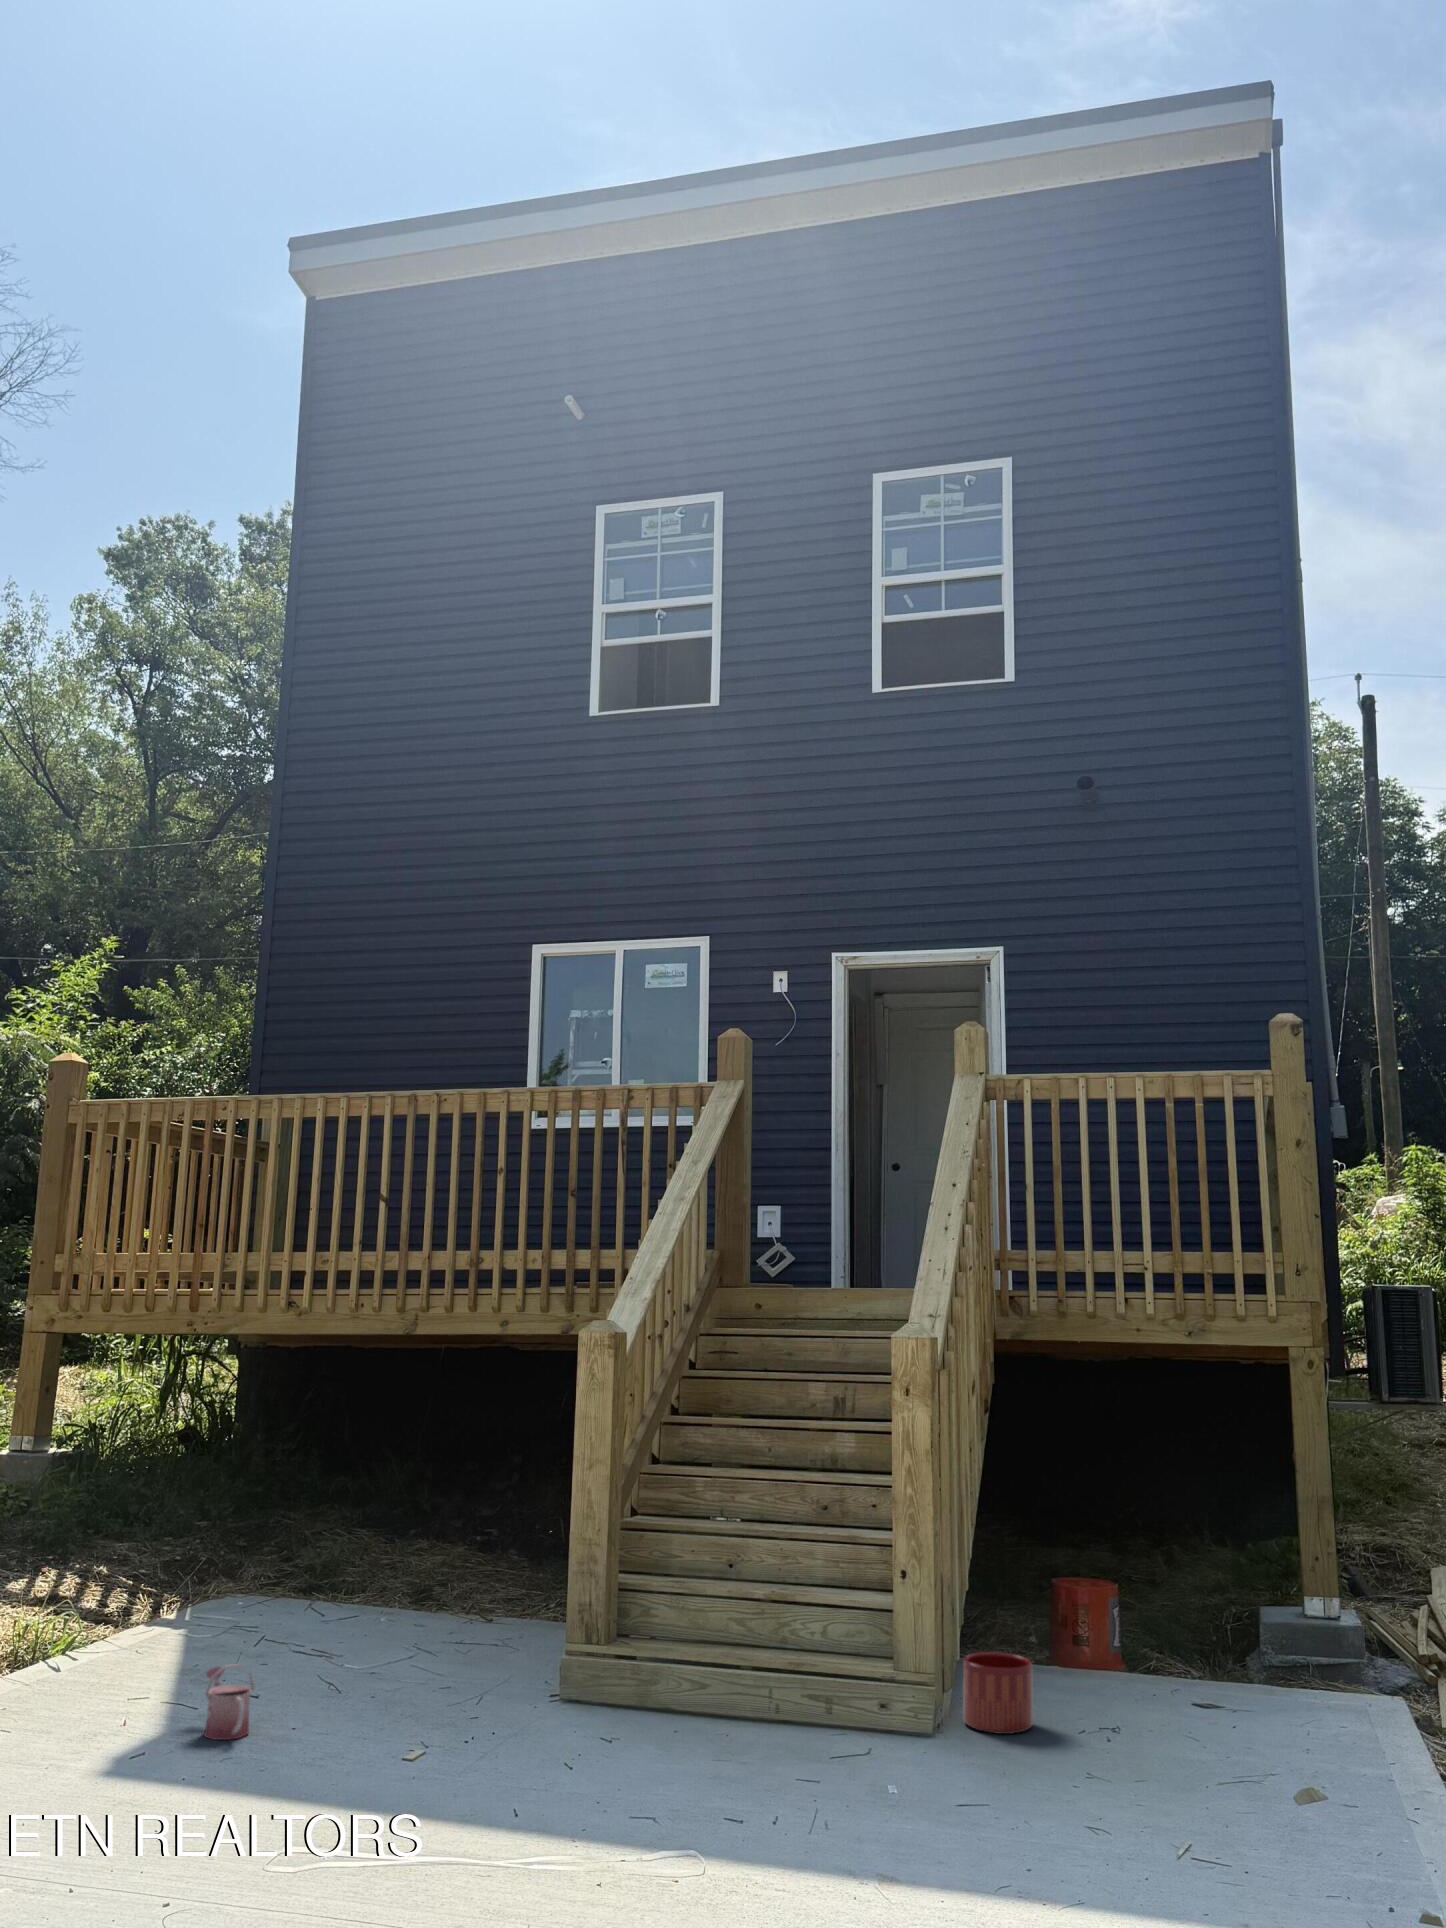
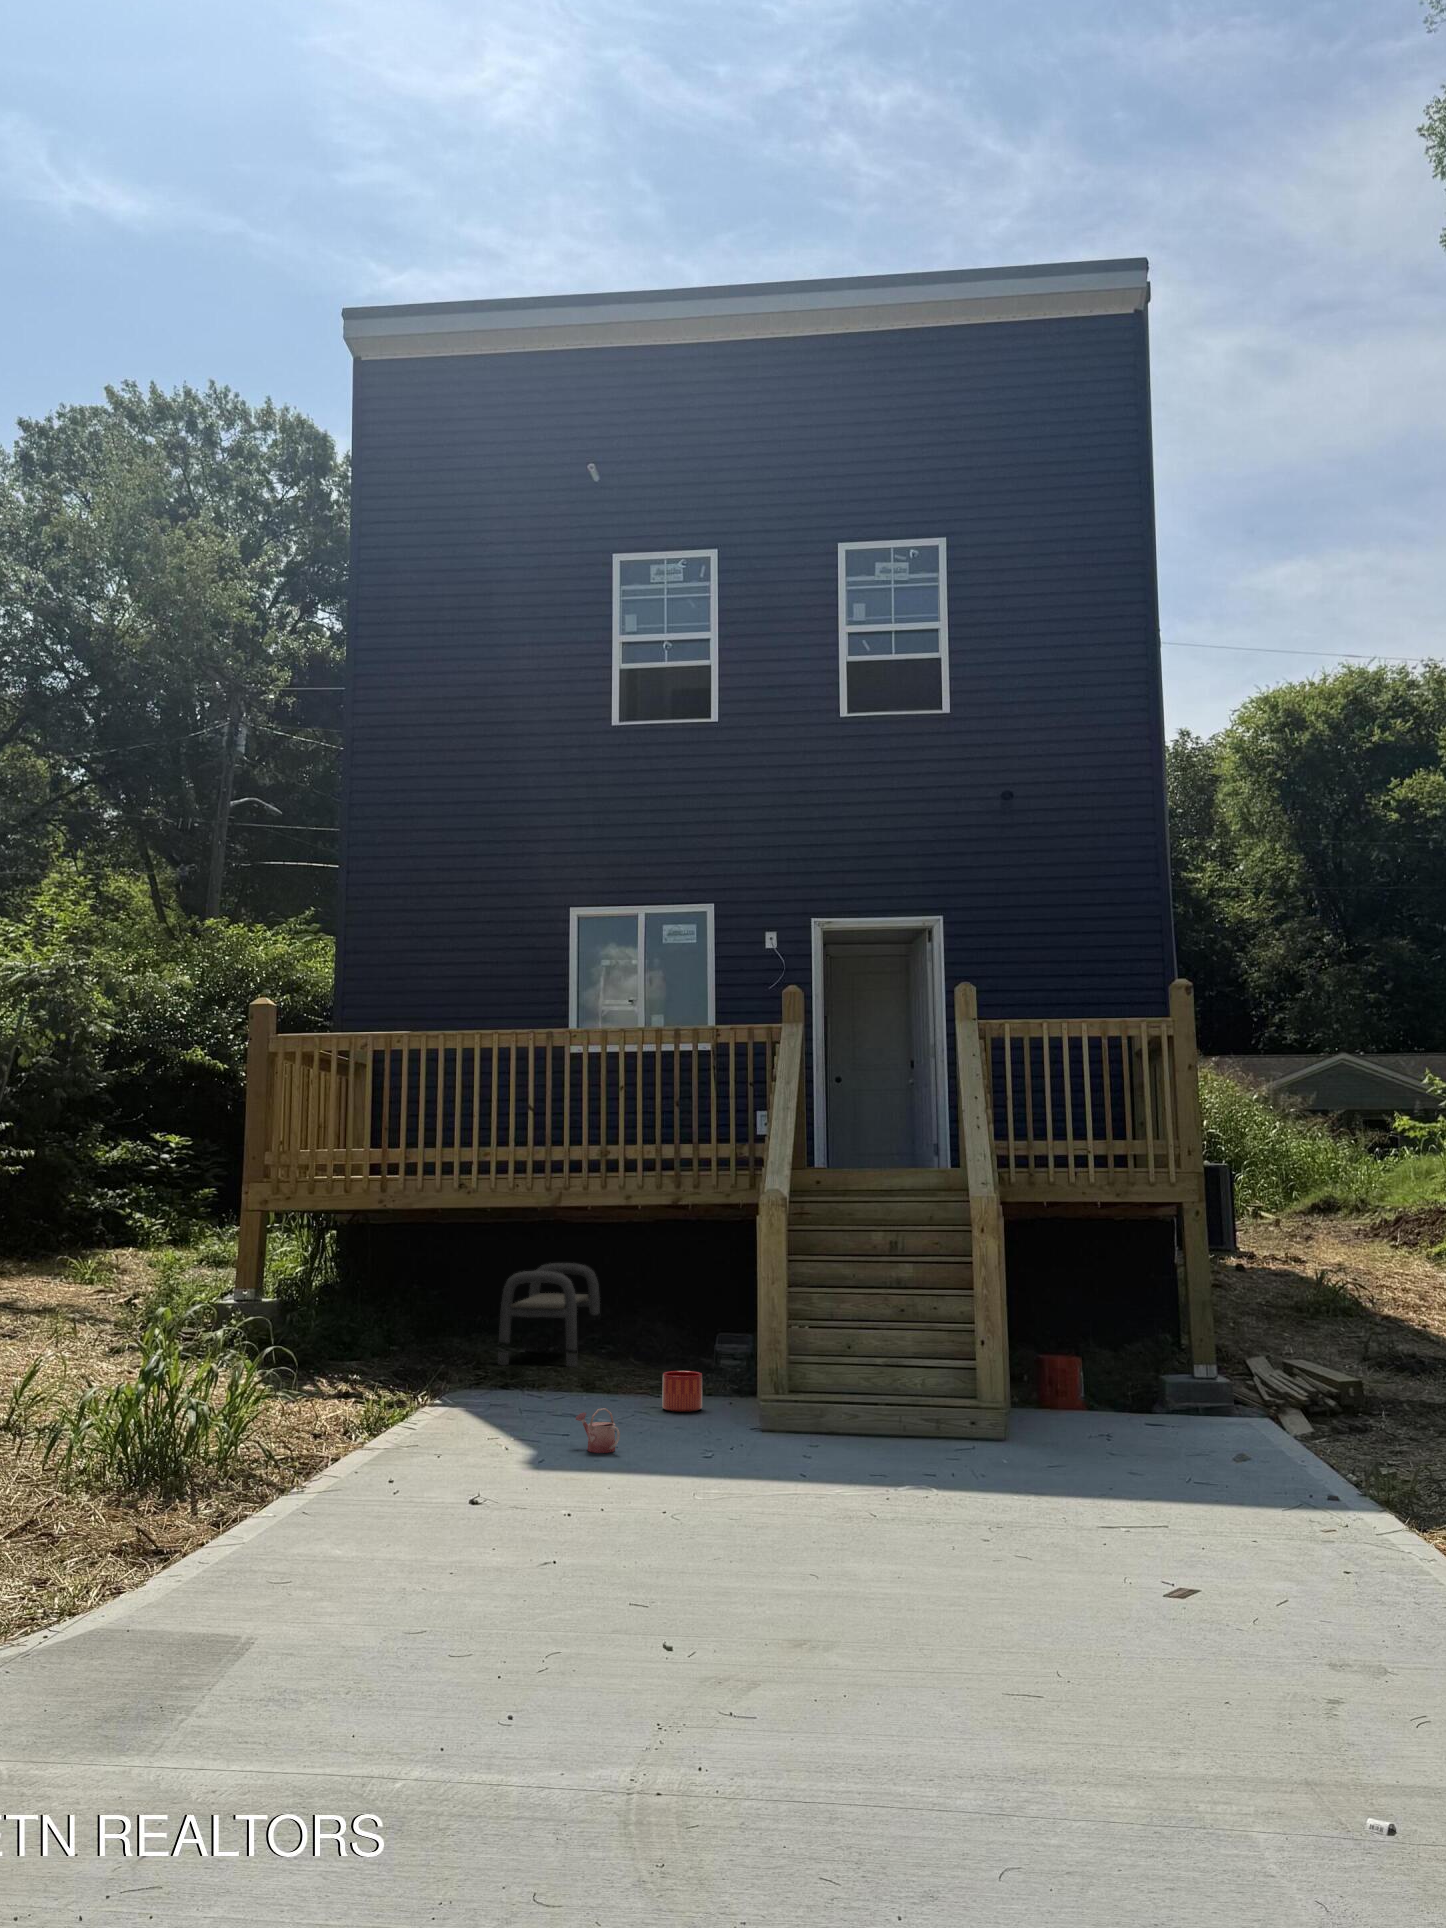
bench: none [376,1403,542,1551] -> present [498,1263,600,1367]
planter: present [963,1652,1033,1734] -> present [662,1371,702,1412]

